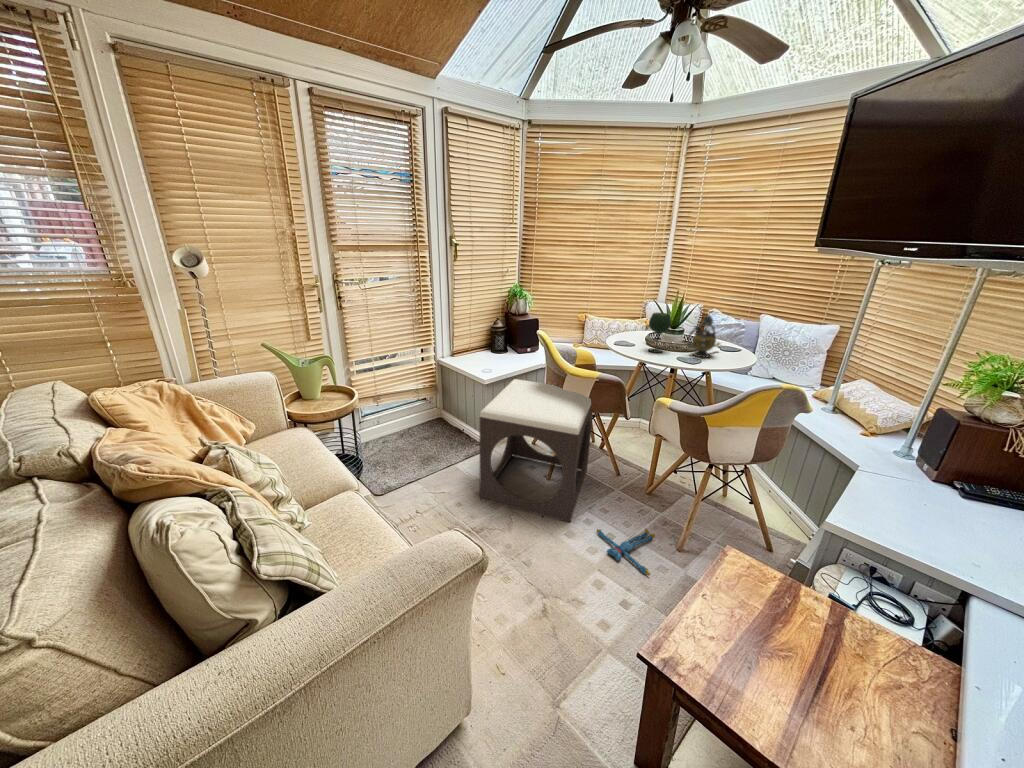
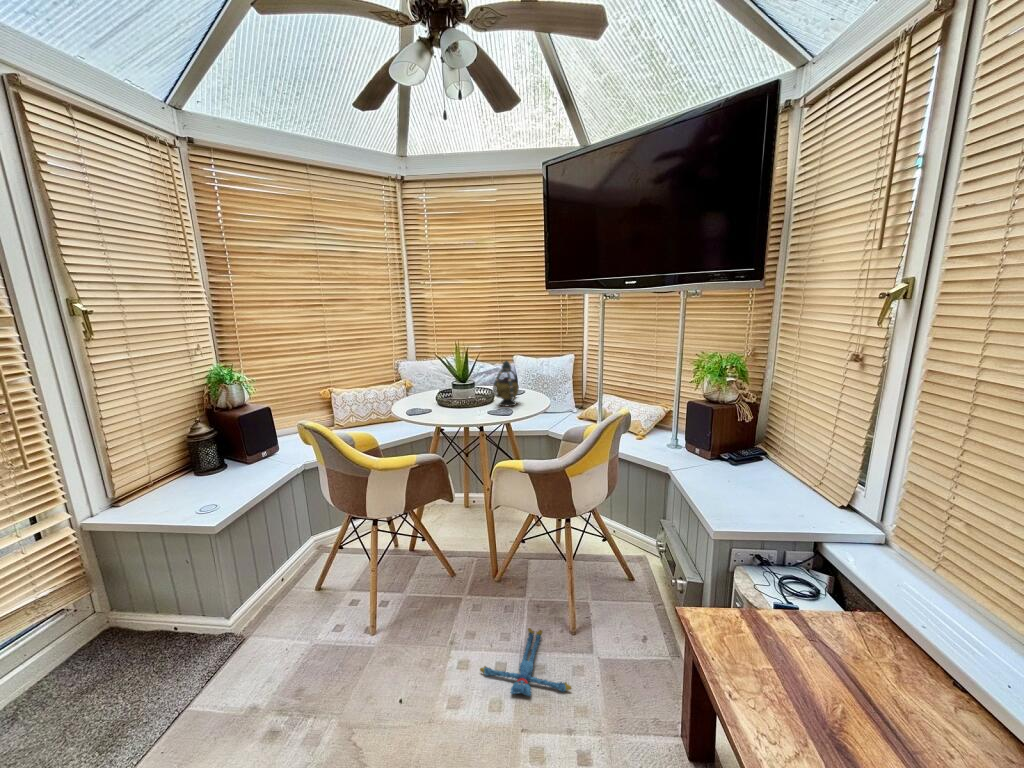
wine glass: present [649,313,671,353] -> none [447,367,472,413]
footstool: present [479,379,593,522] -> none [249,482,441,746]

